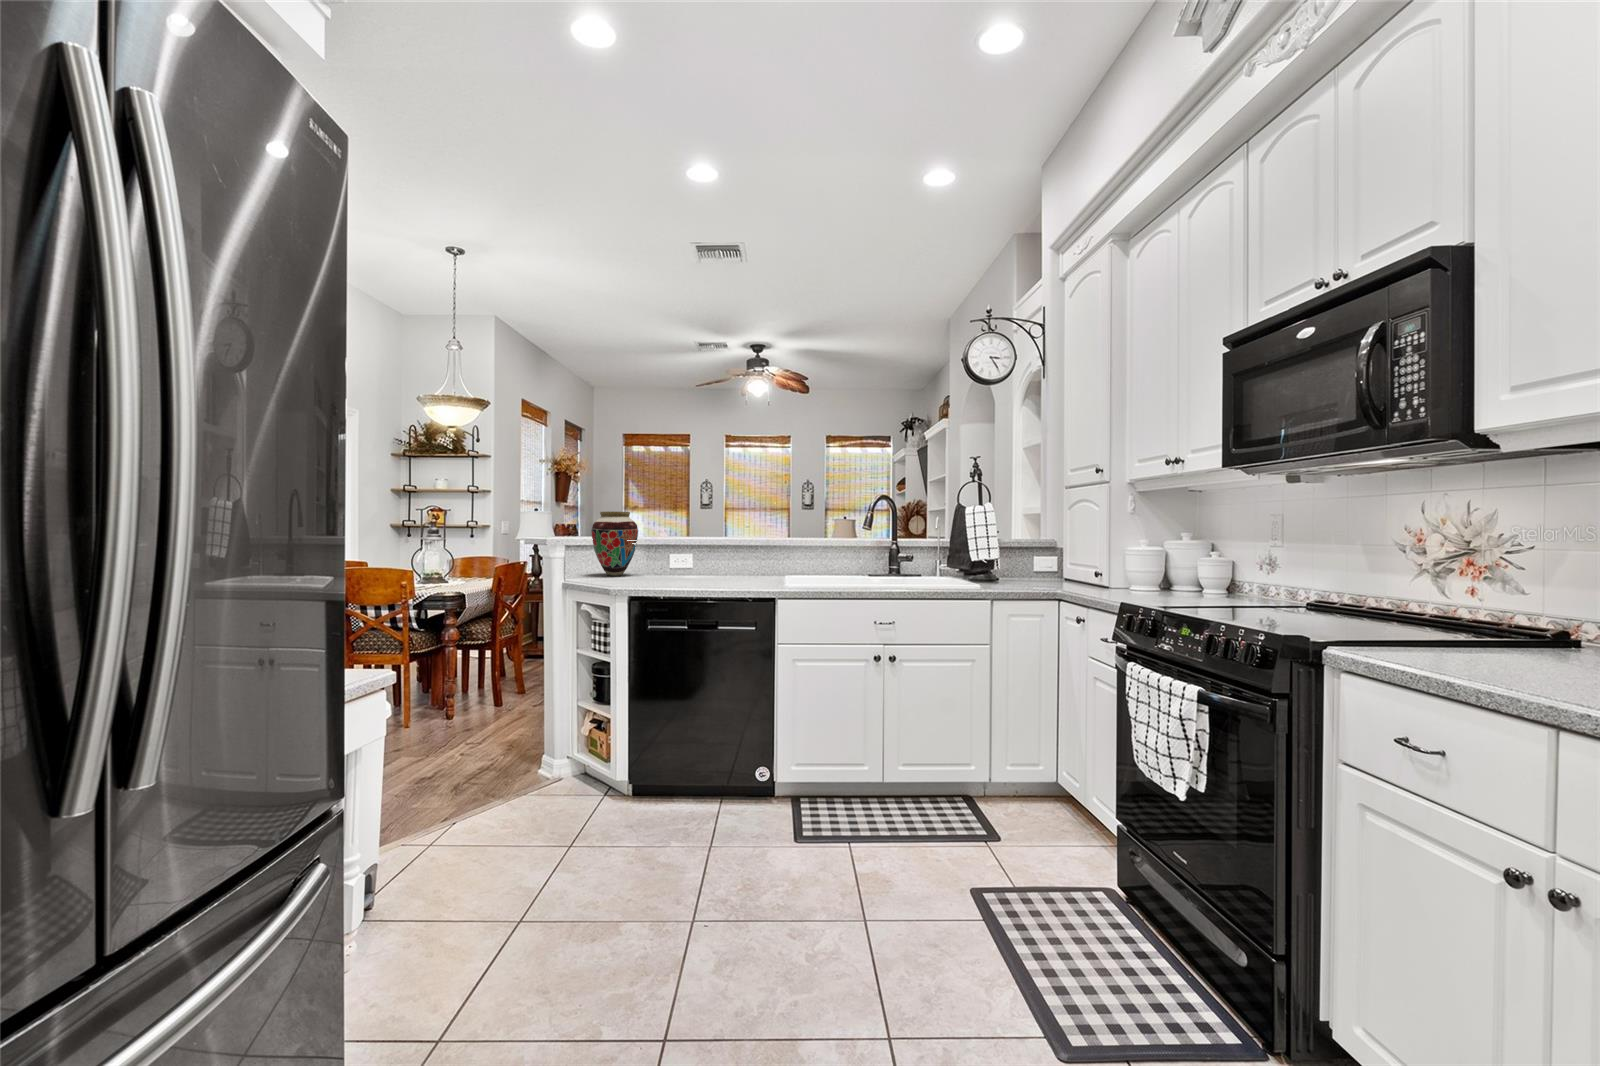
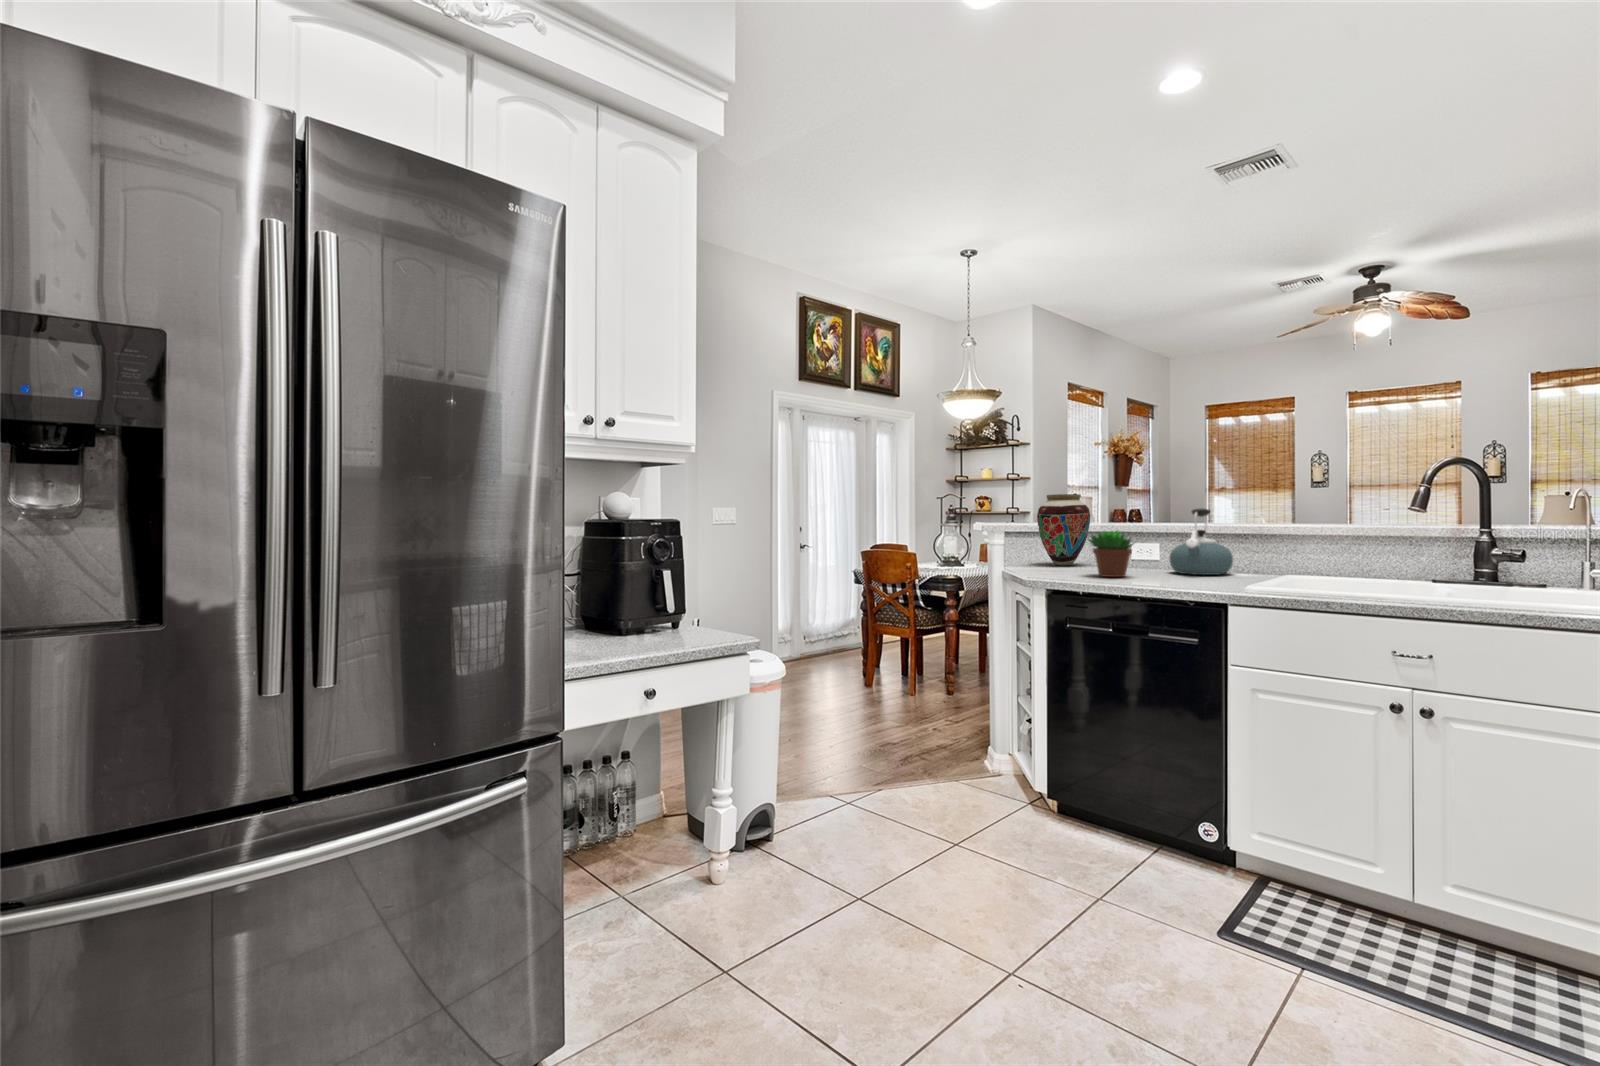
kettle: none [709,527,753,578] -> present [1169,508,1233,575]
succulent plant: none [656,543,695,583] -> present [1087,531,1134,577]

